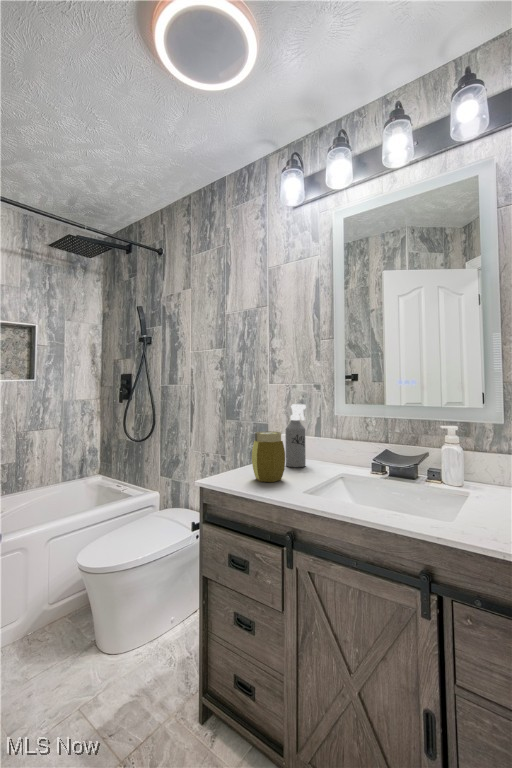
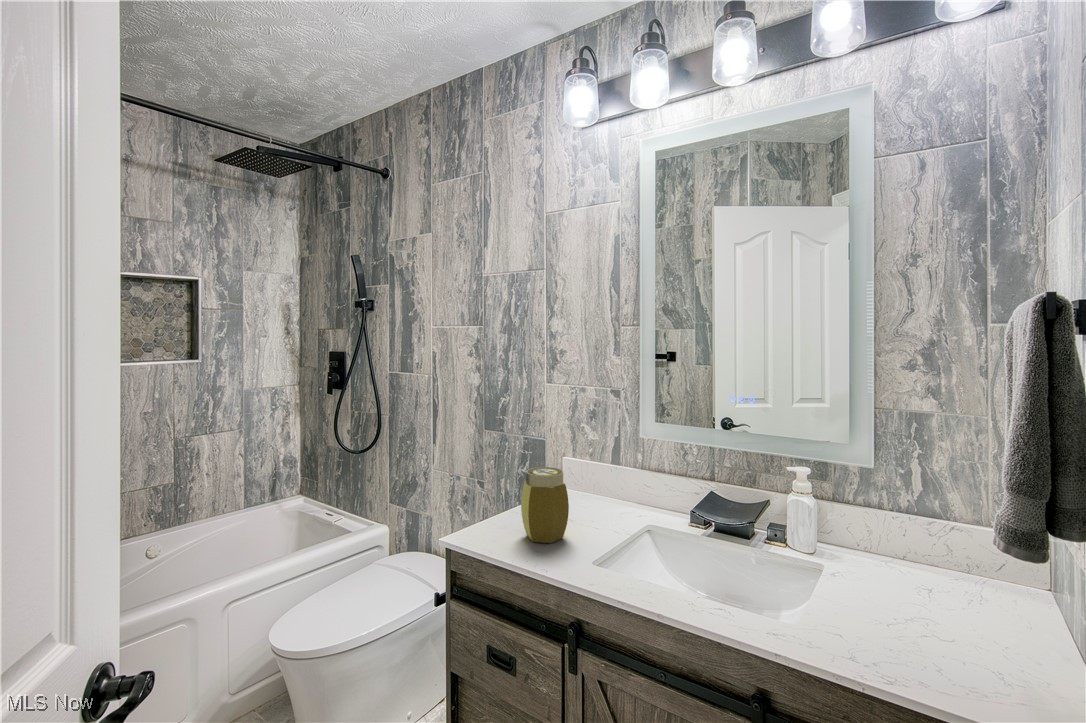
spray bottle: present [285,404,306,467] -> none [568,420,598,511]

